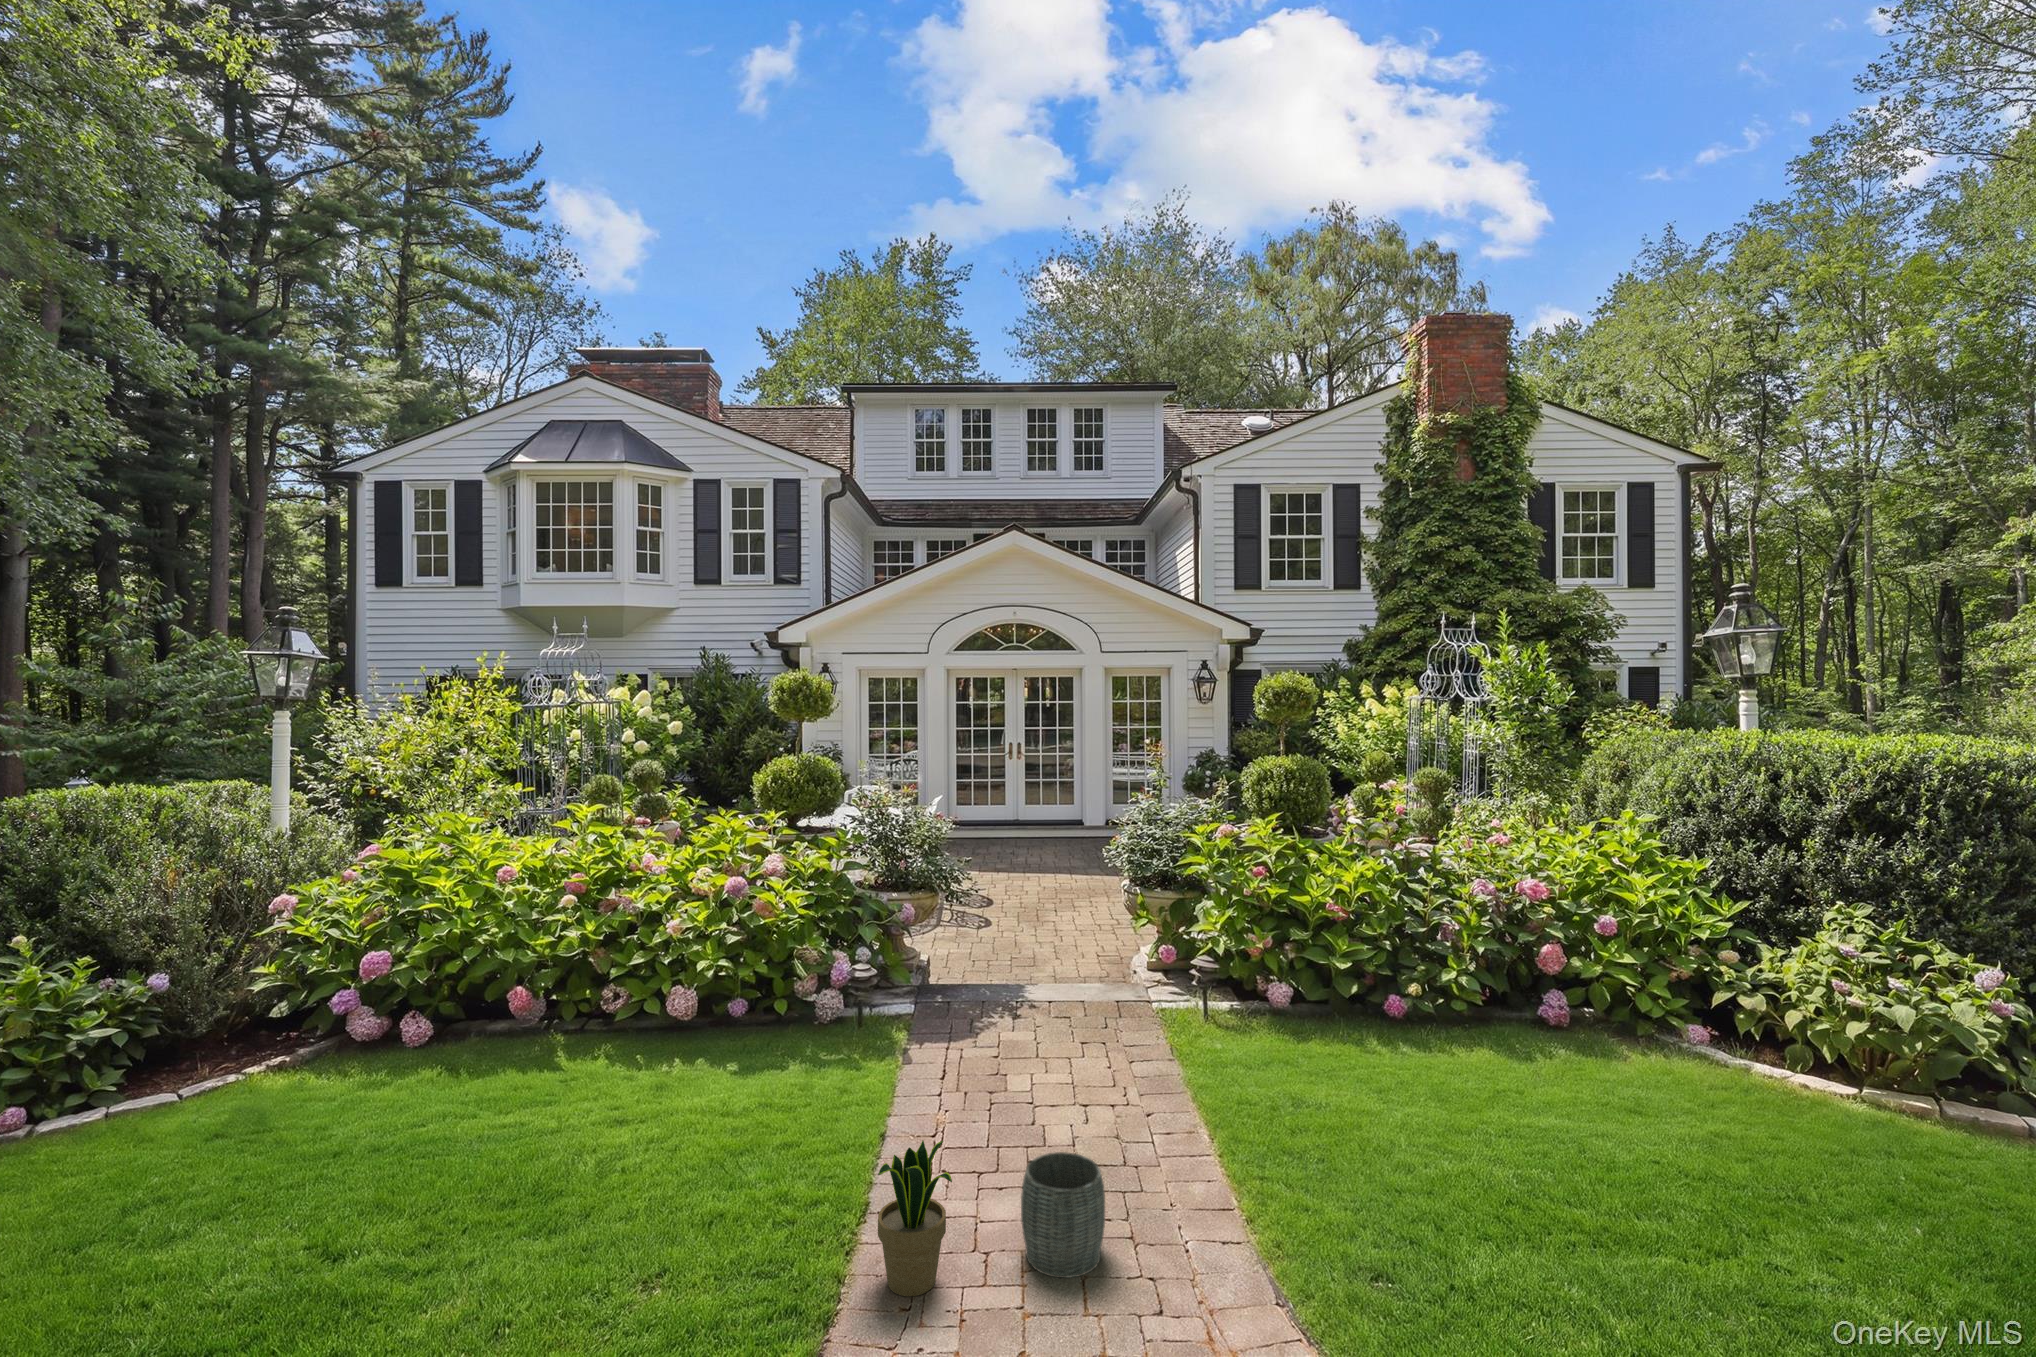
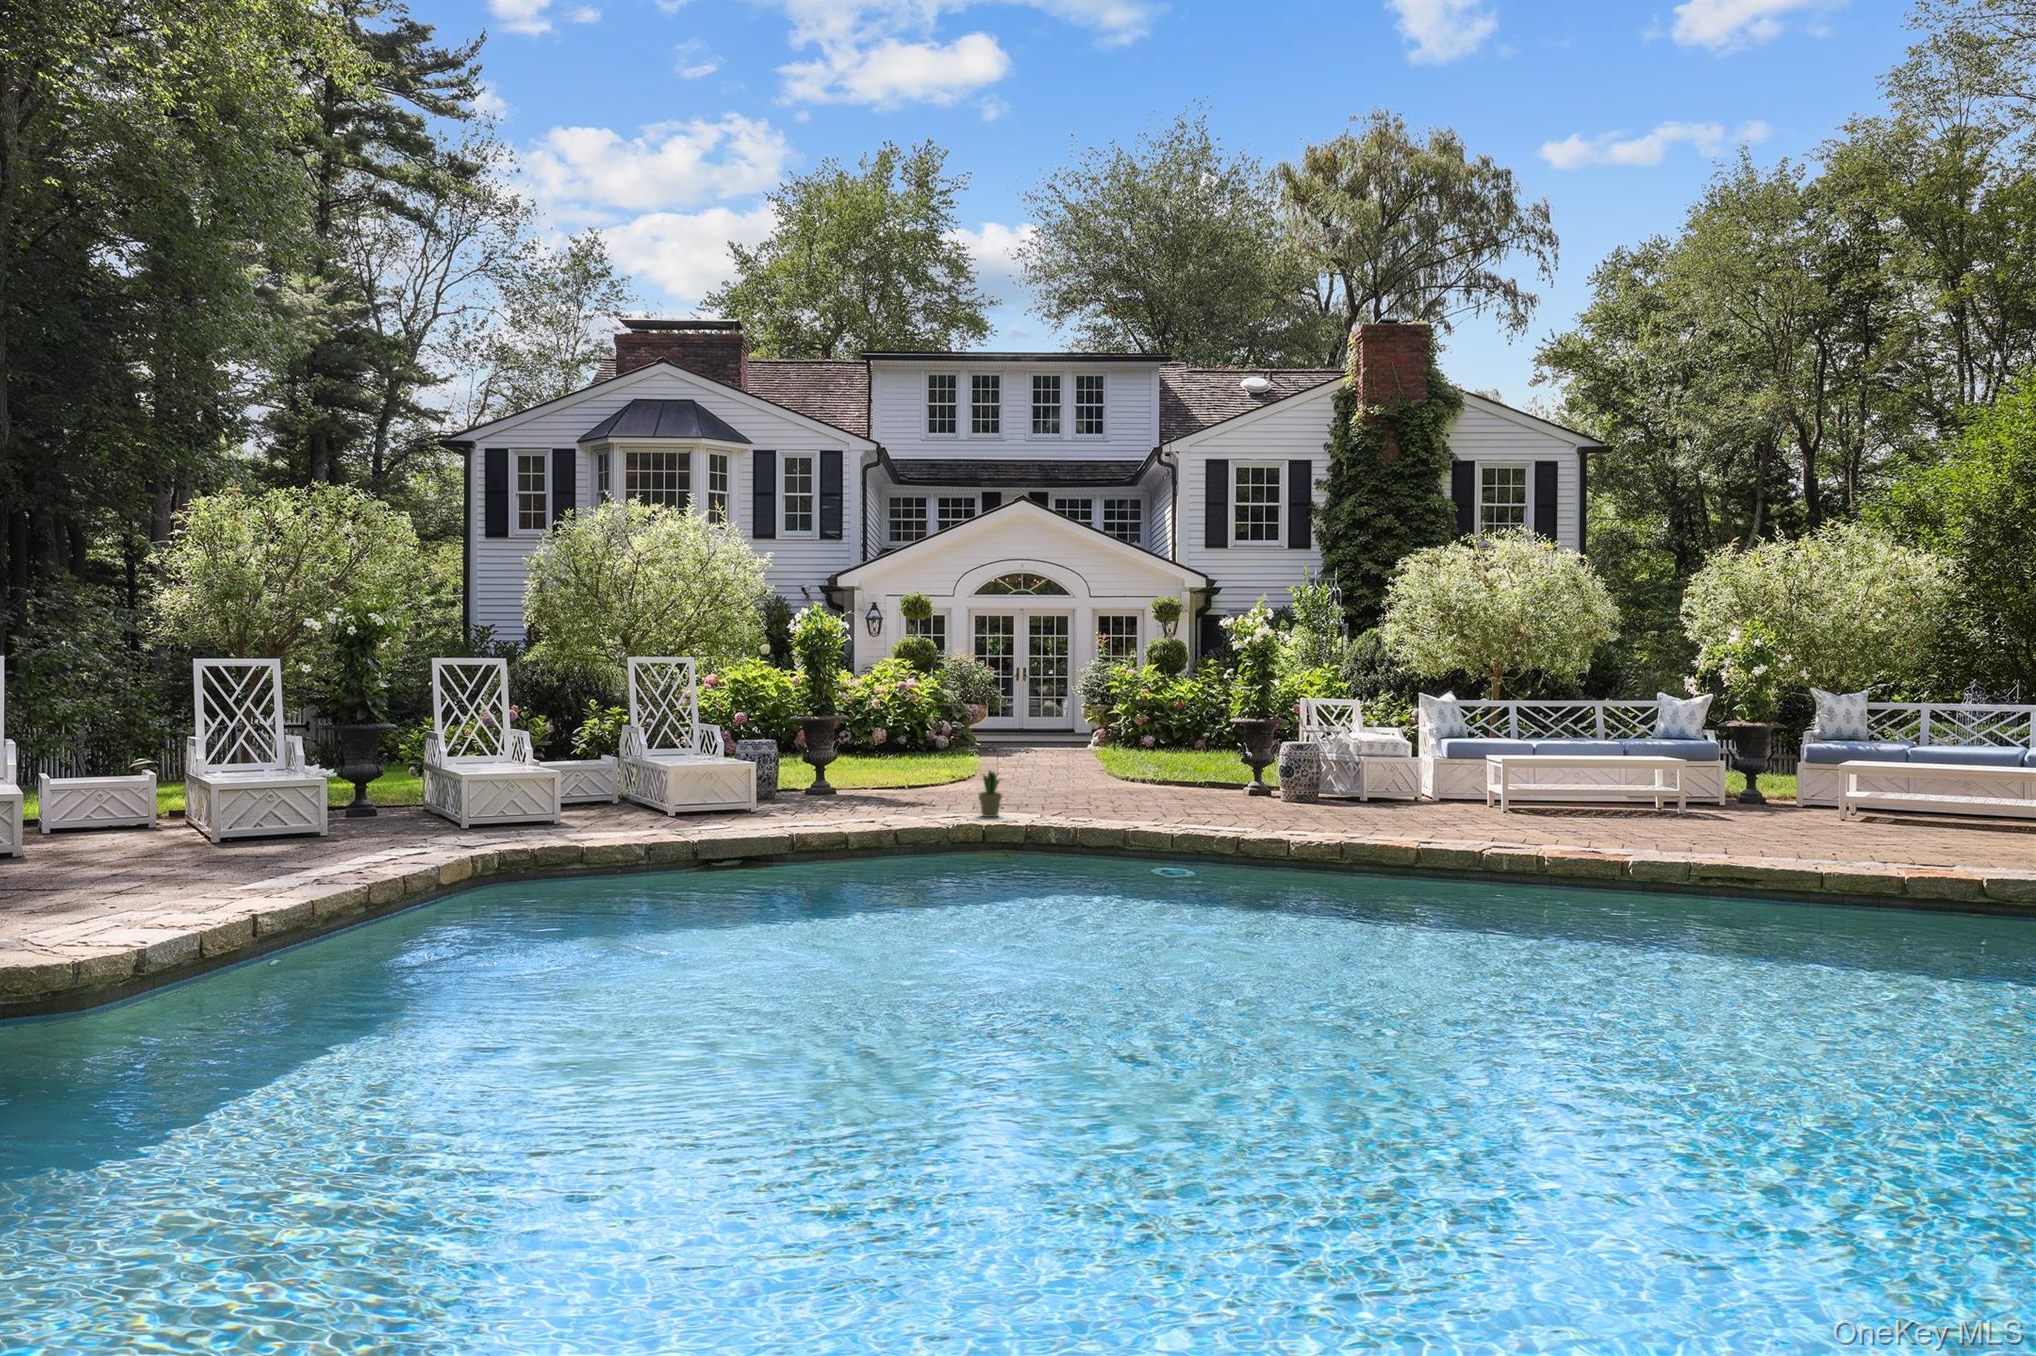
woven basket: present [1021,1152,1105,1278] -> none [1027,784,1057,816]

